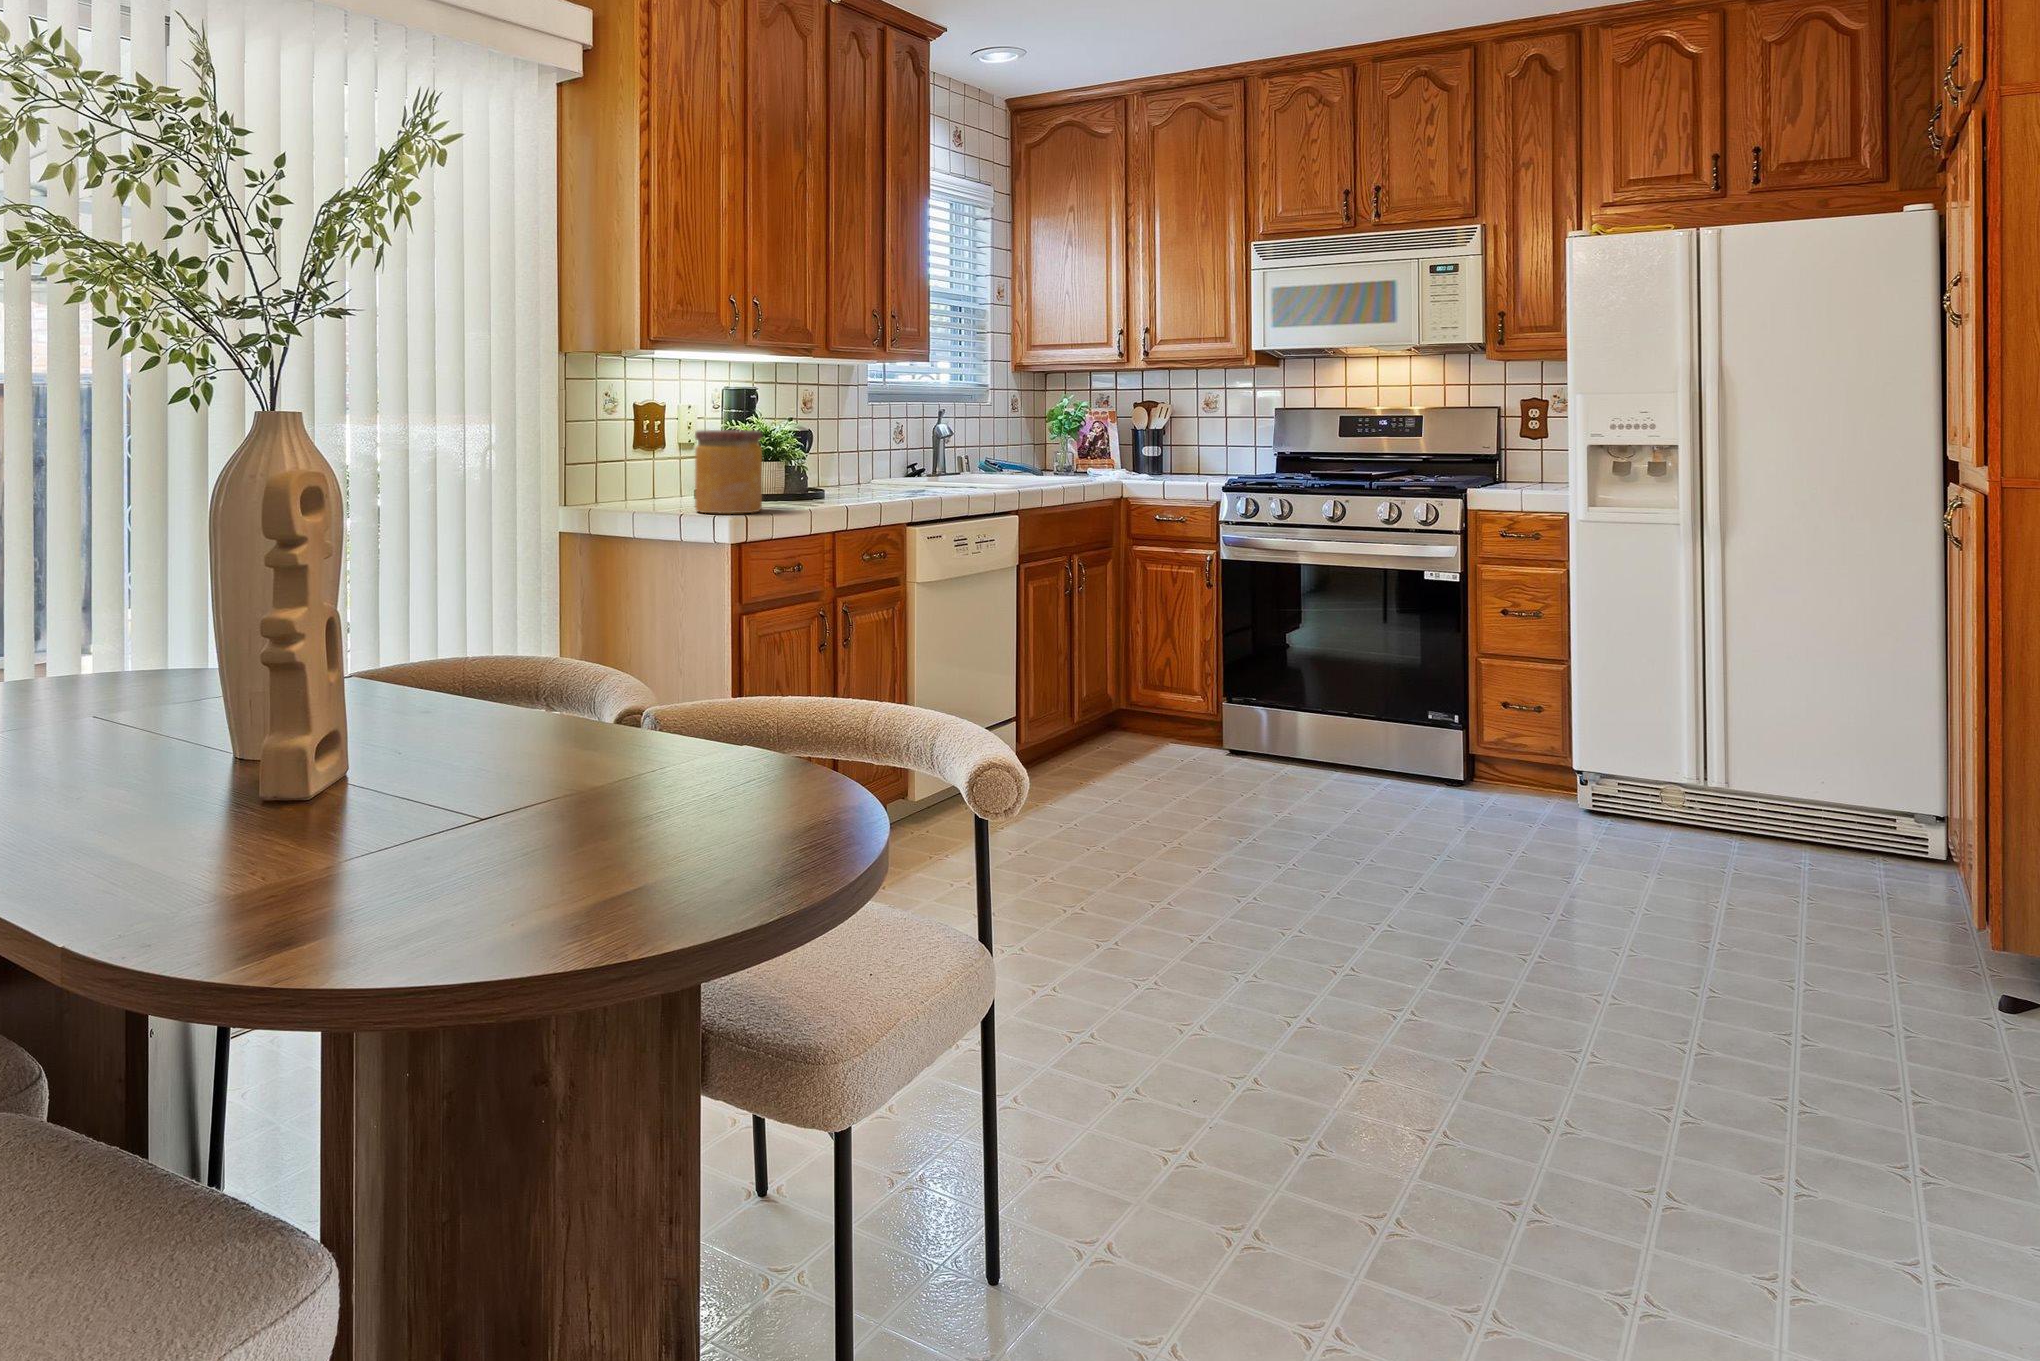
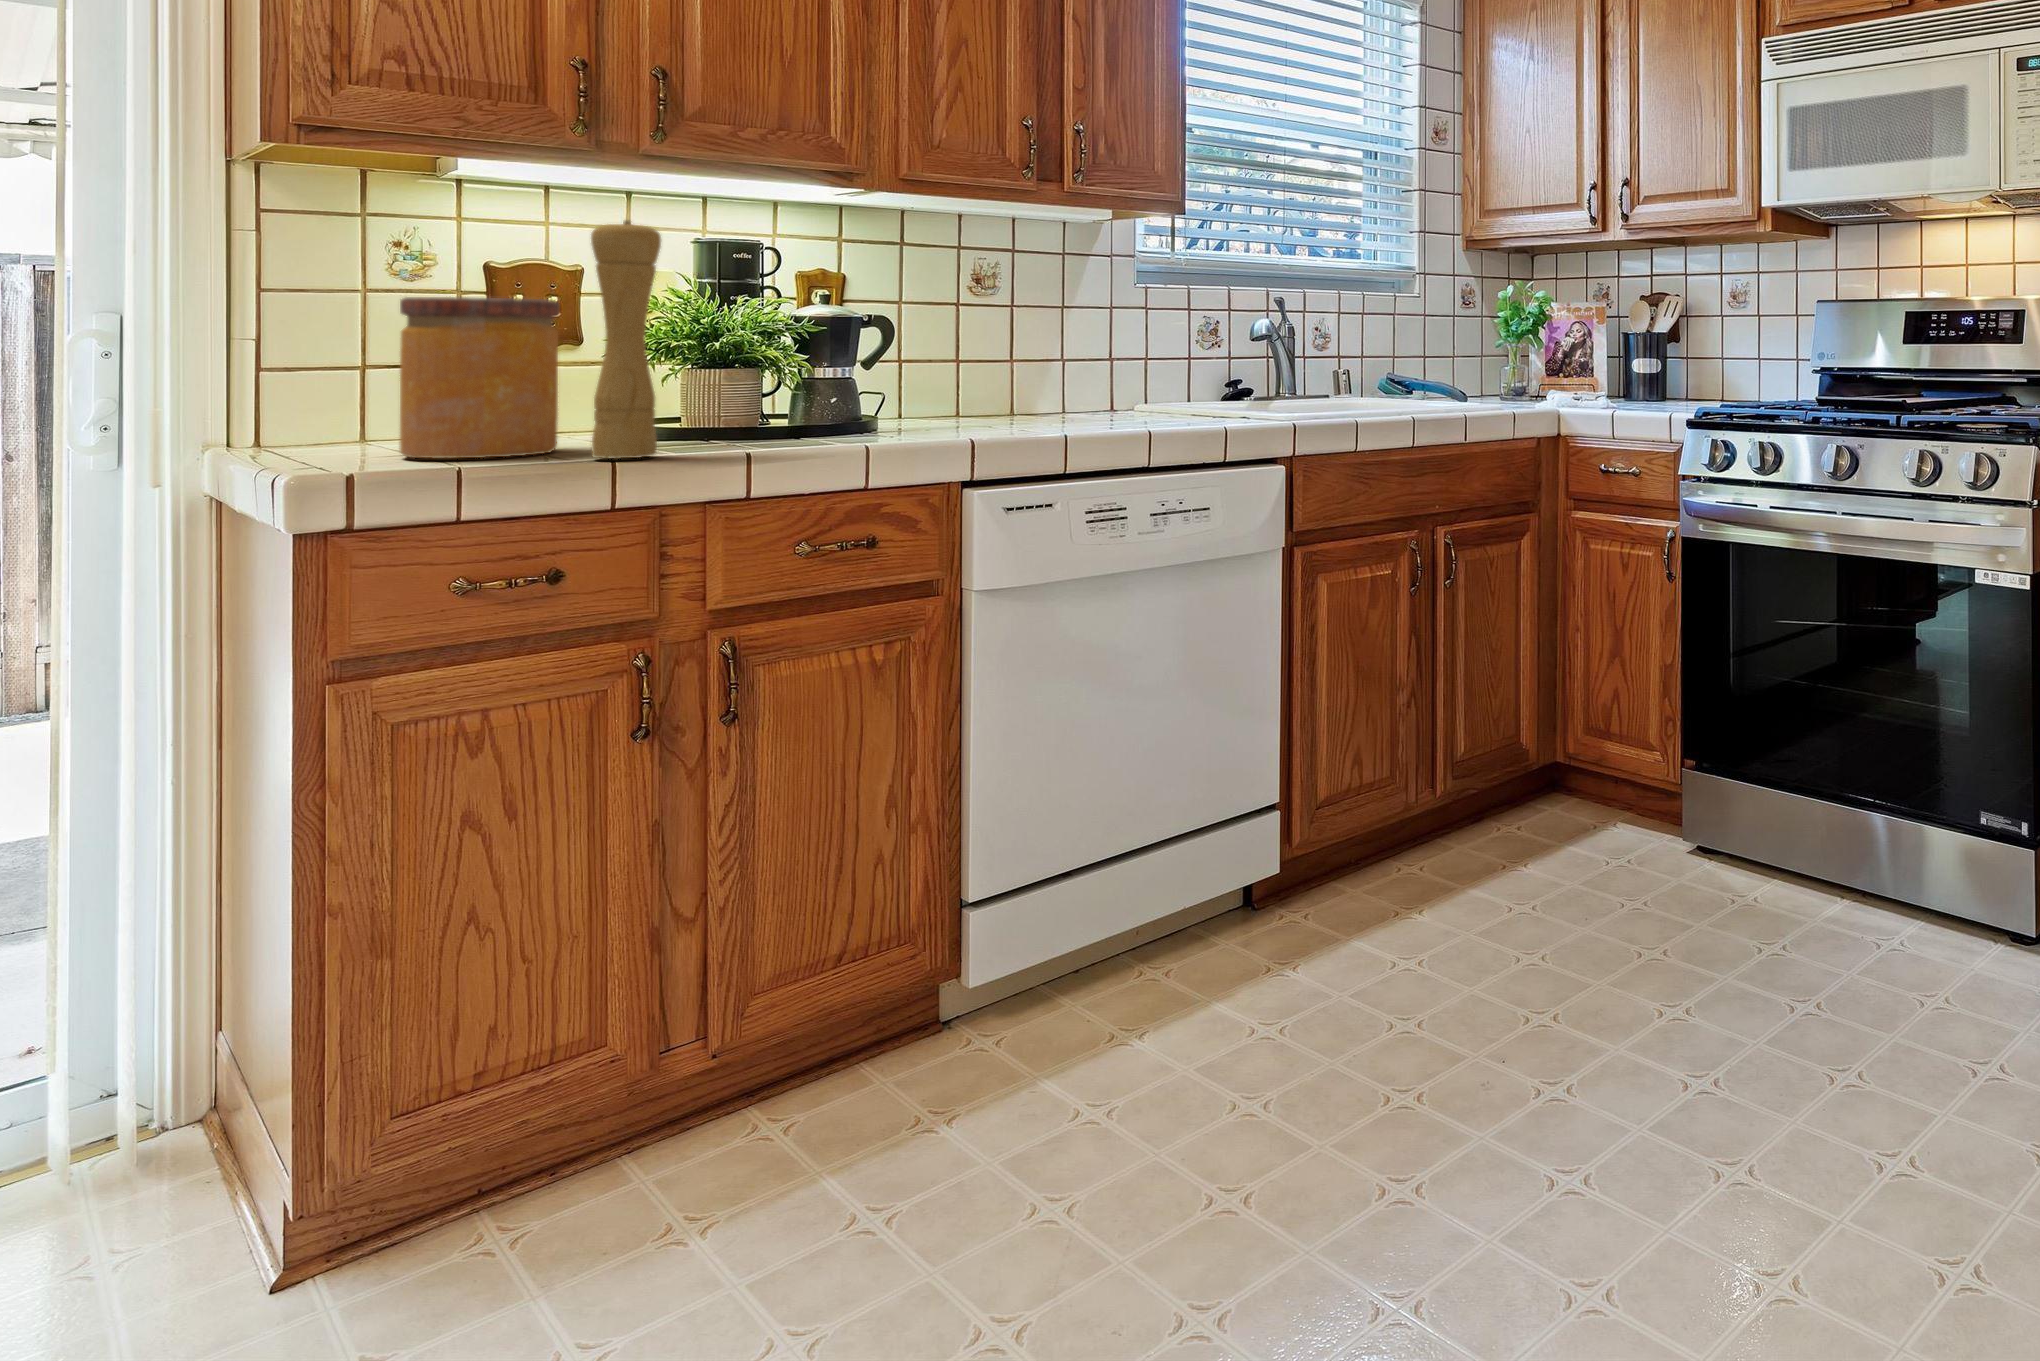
pepper mill: none [800,390,830,513] -> present [591,220,661,459]

